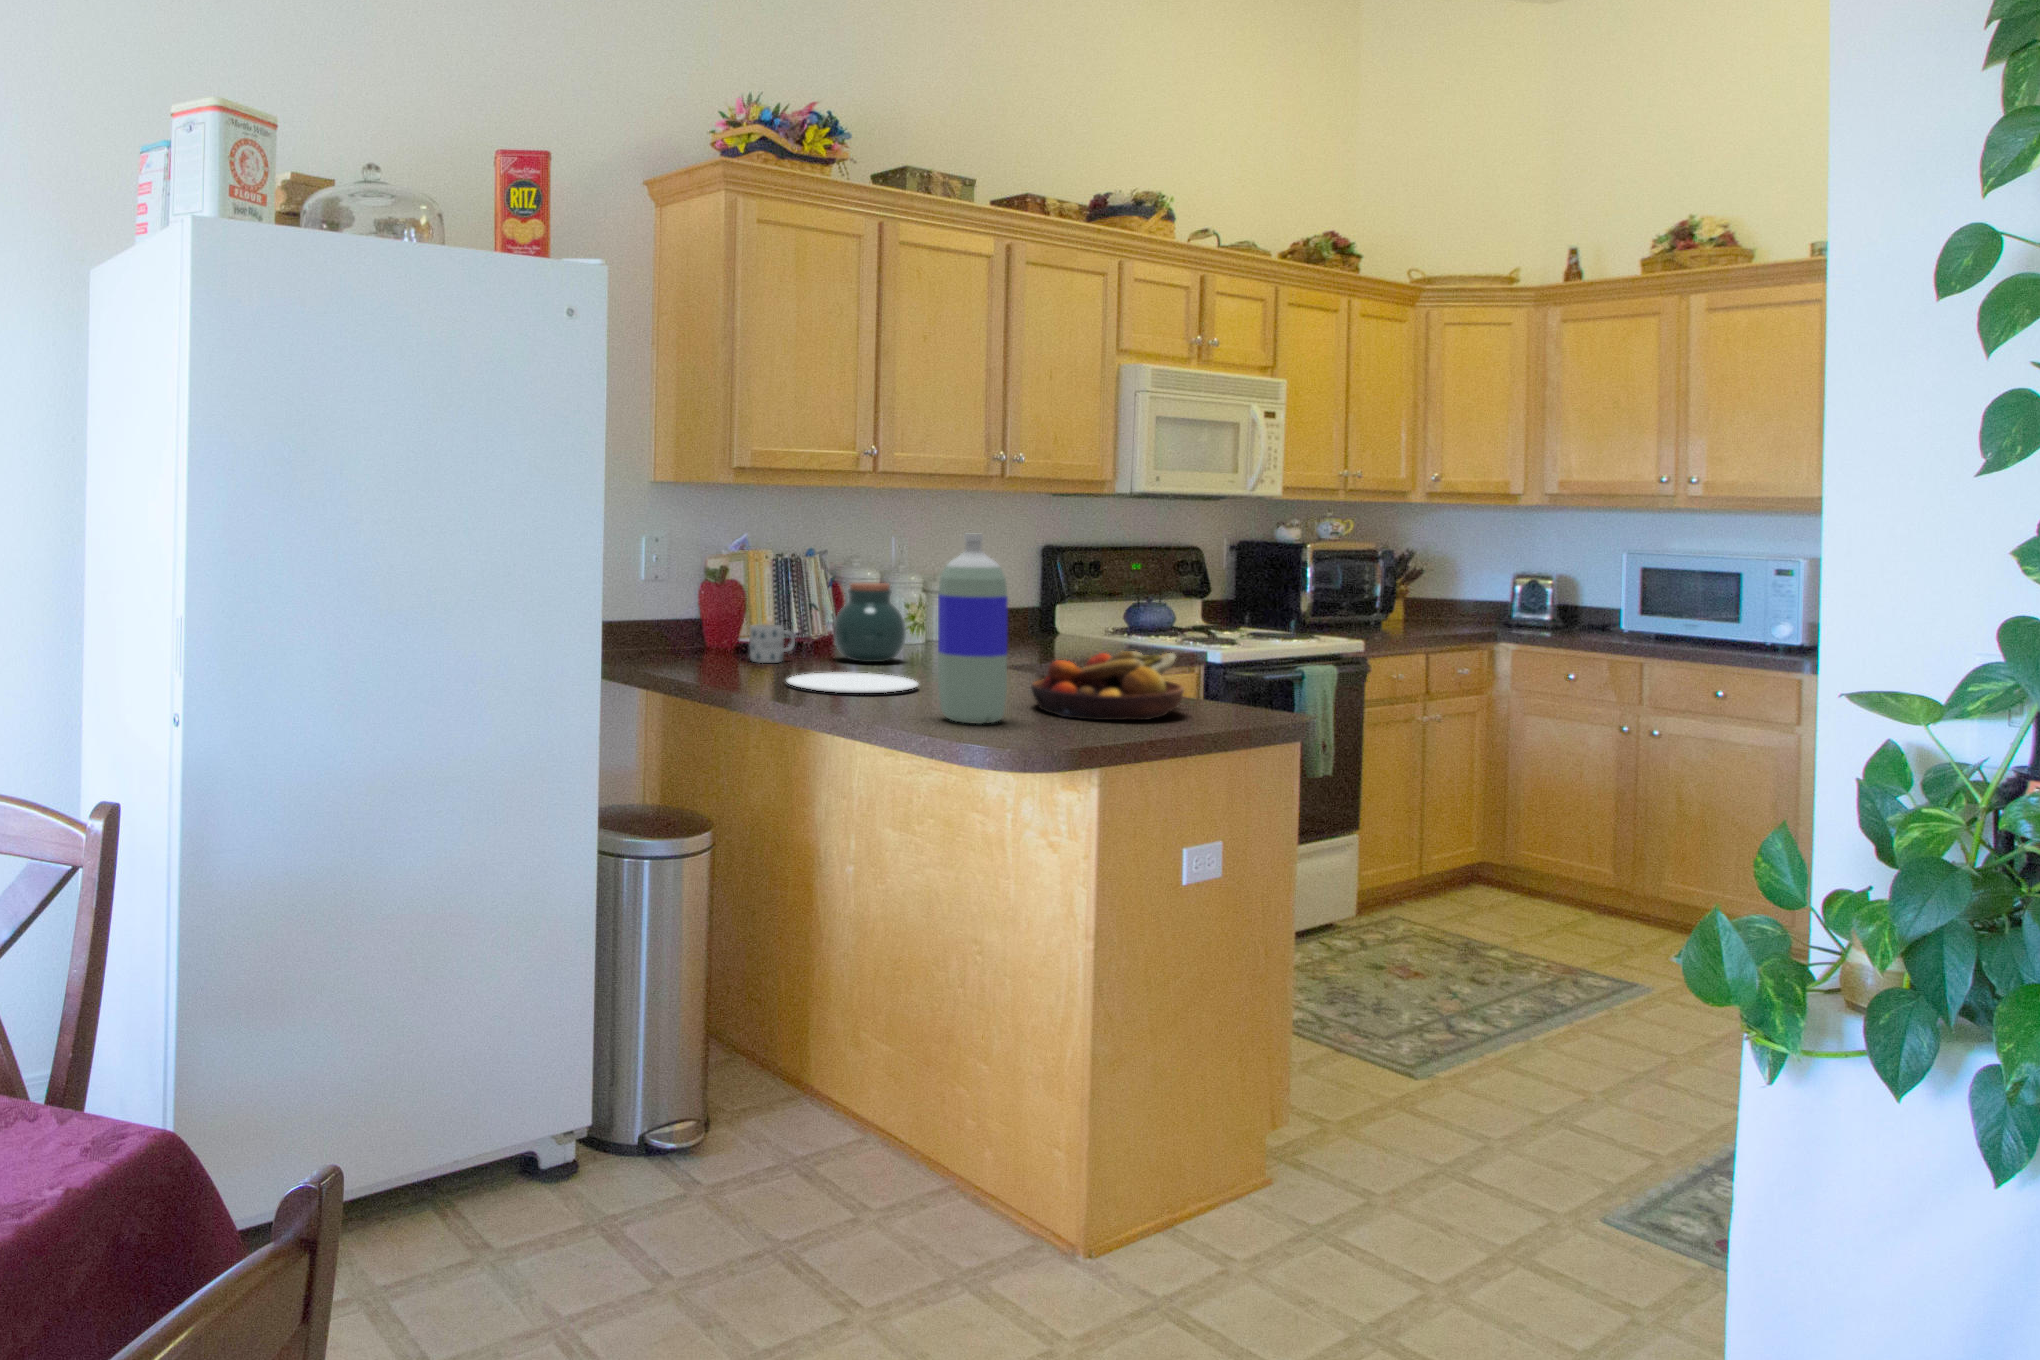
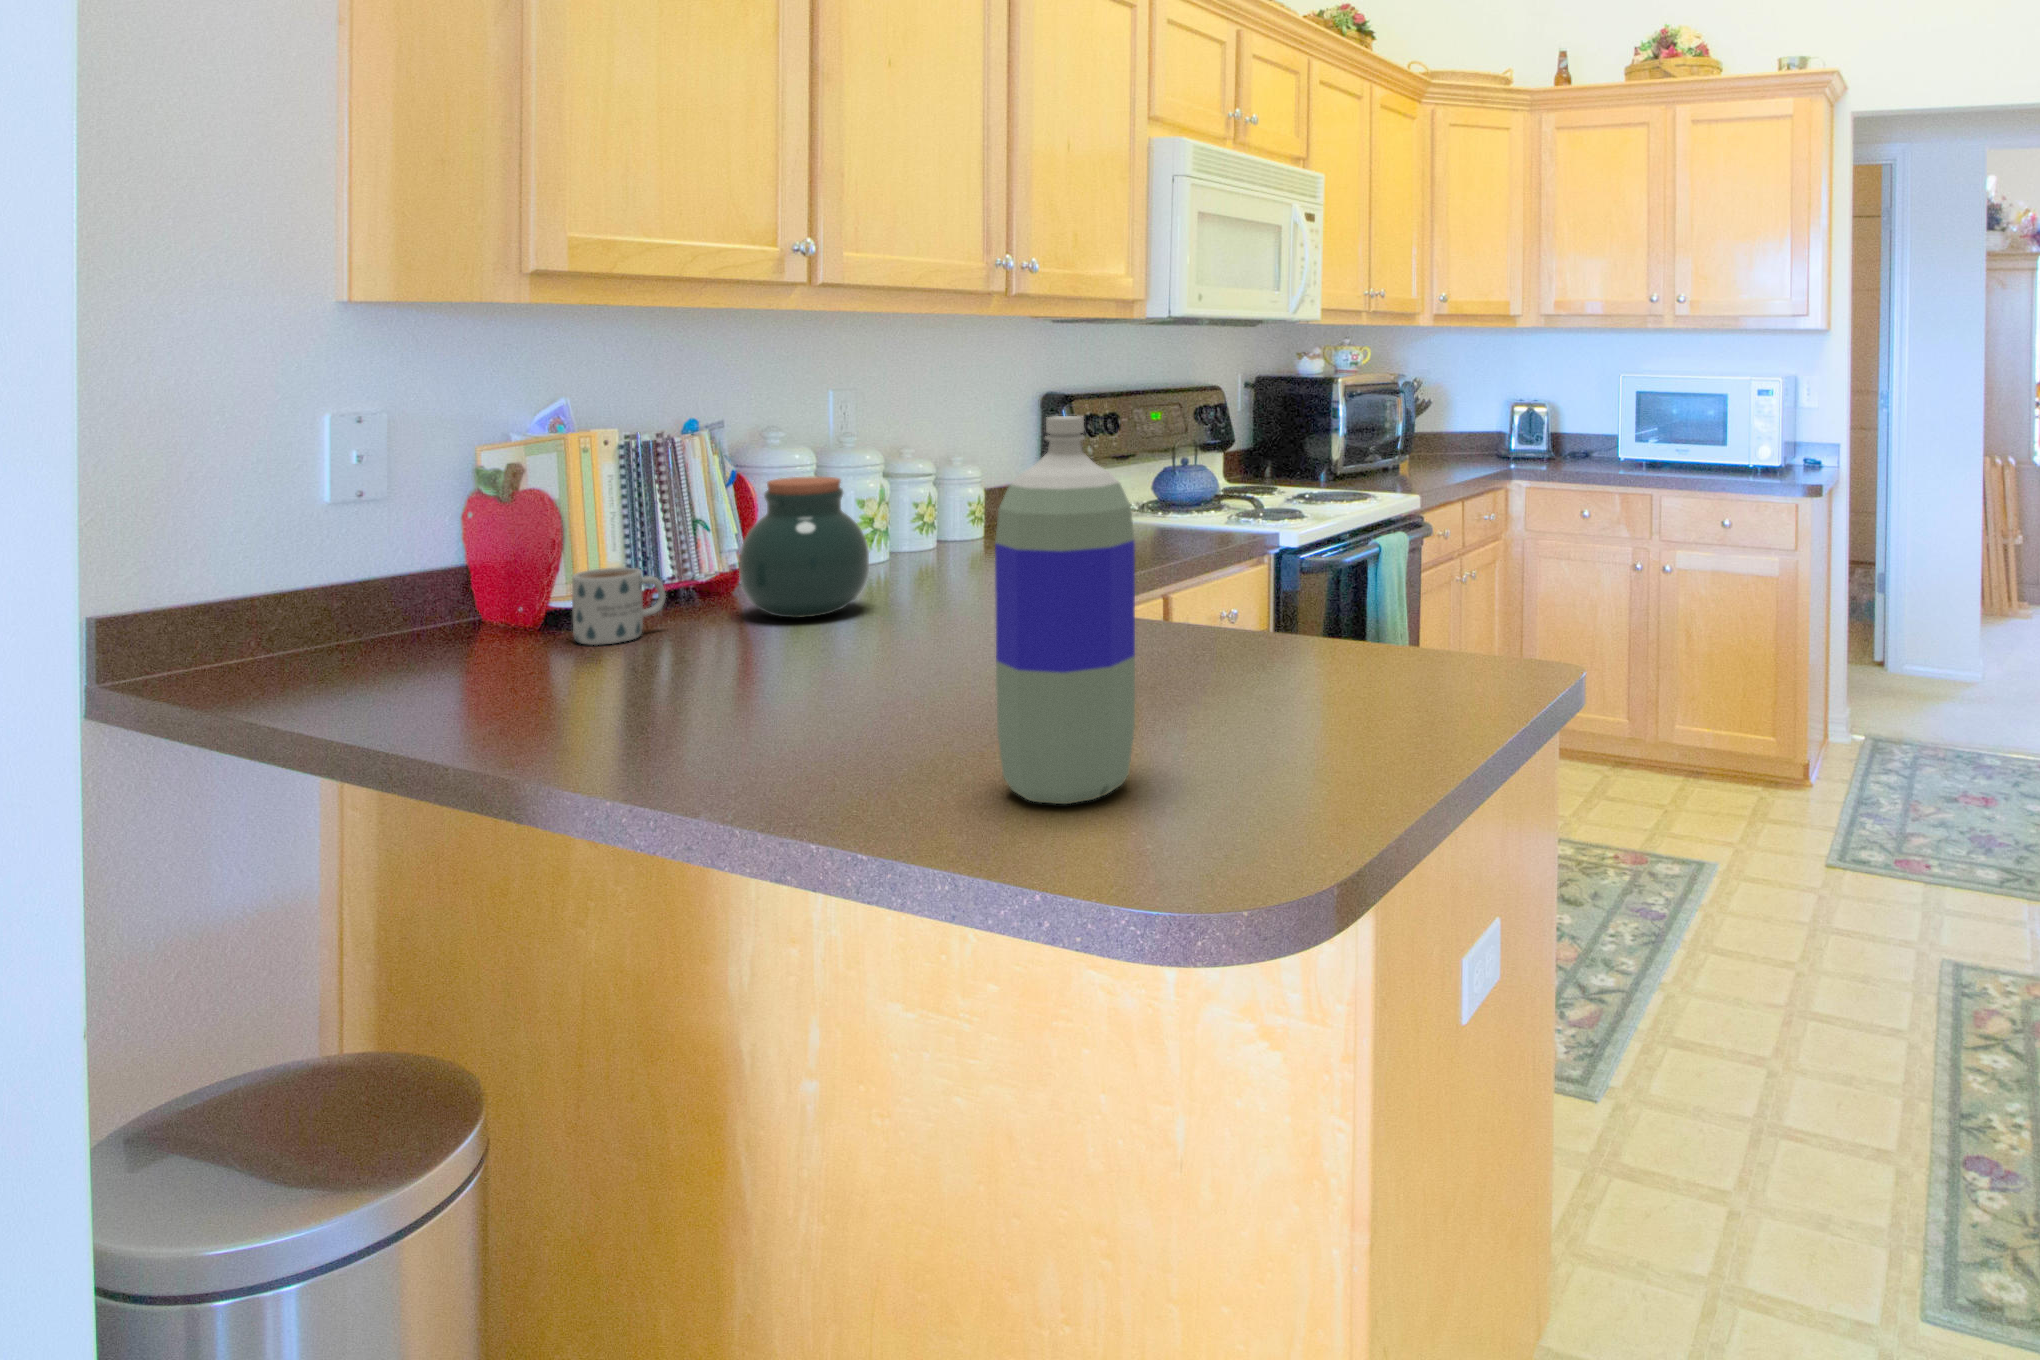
fruit bowl: present [1031,651,1184,720] -> none [1140,592,1391,744]
plate: present [787,672,918,694] -> none [651,660,921,731]

